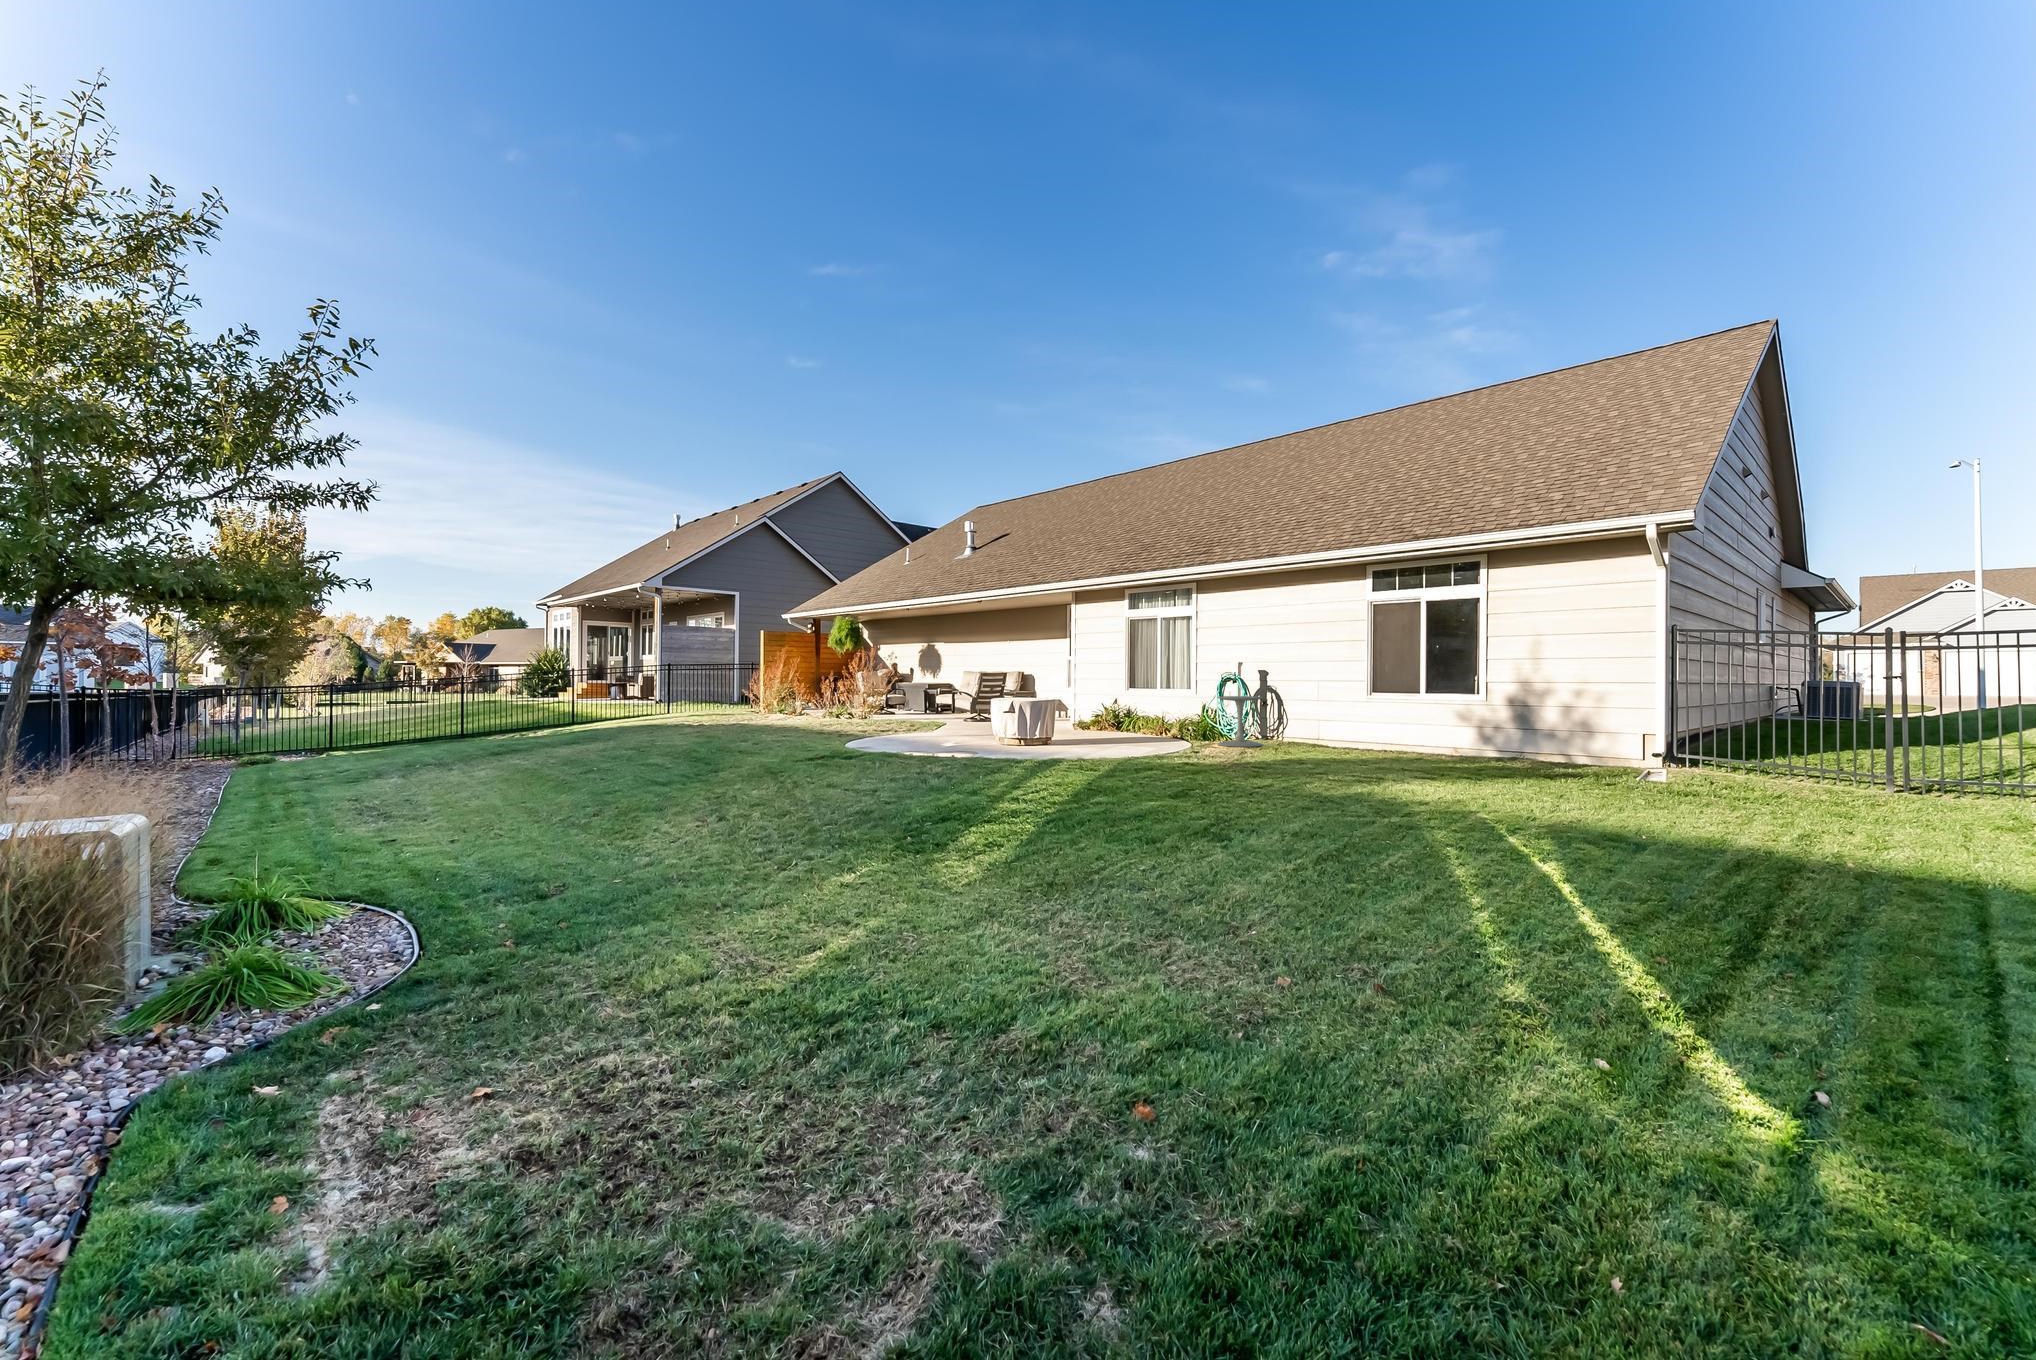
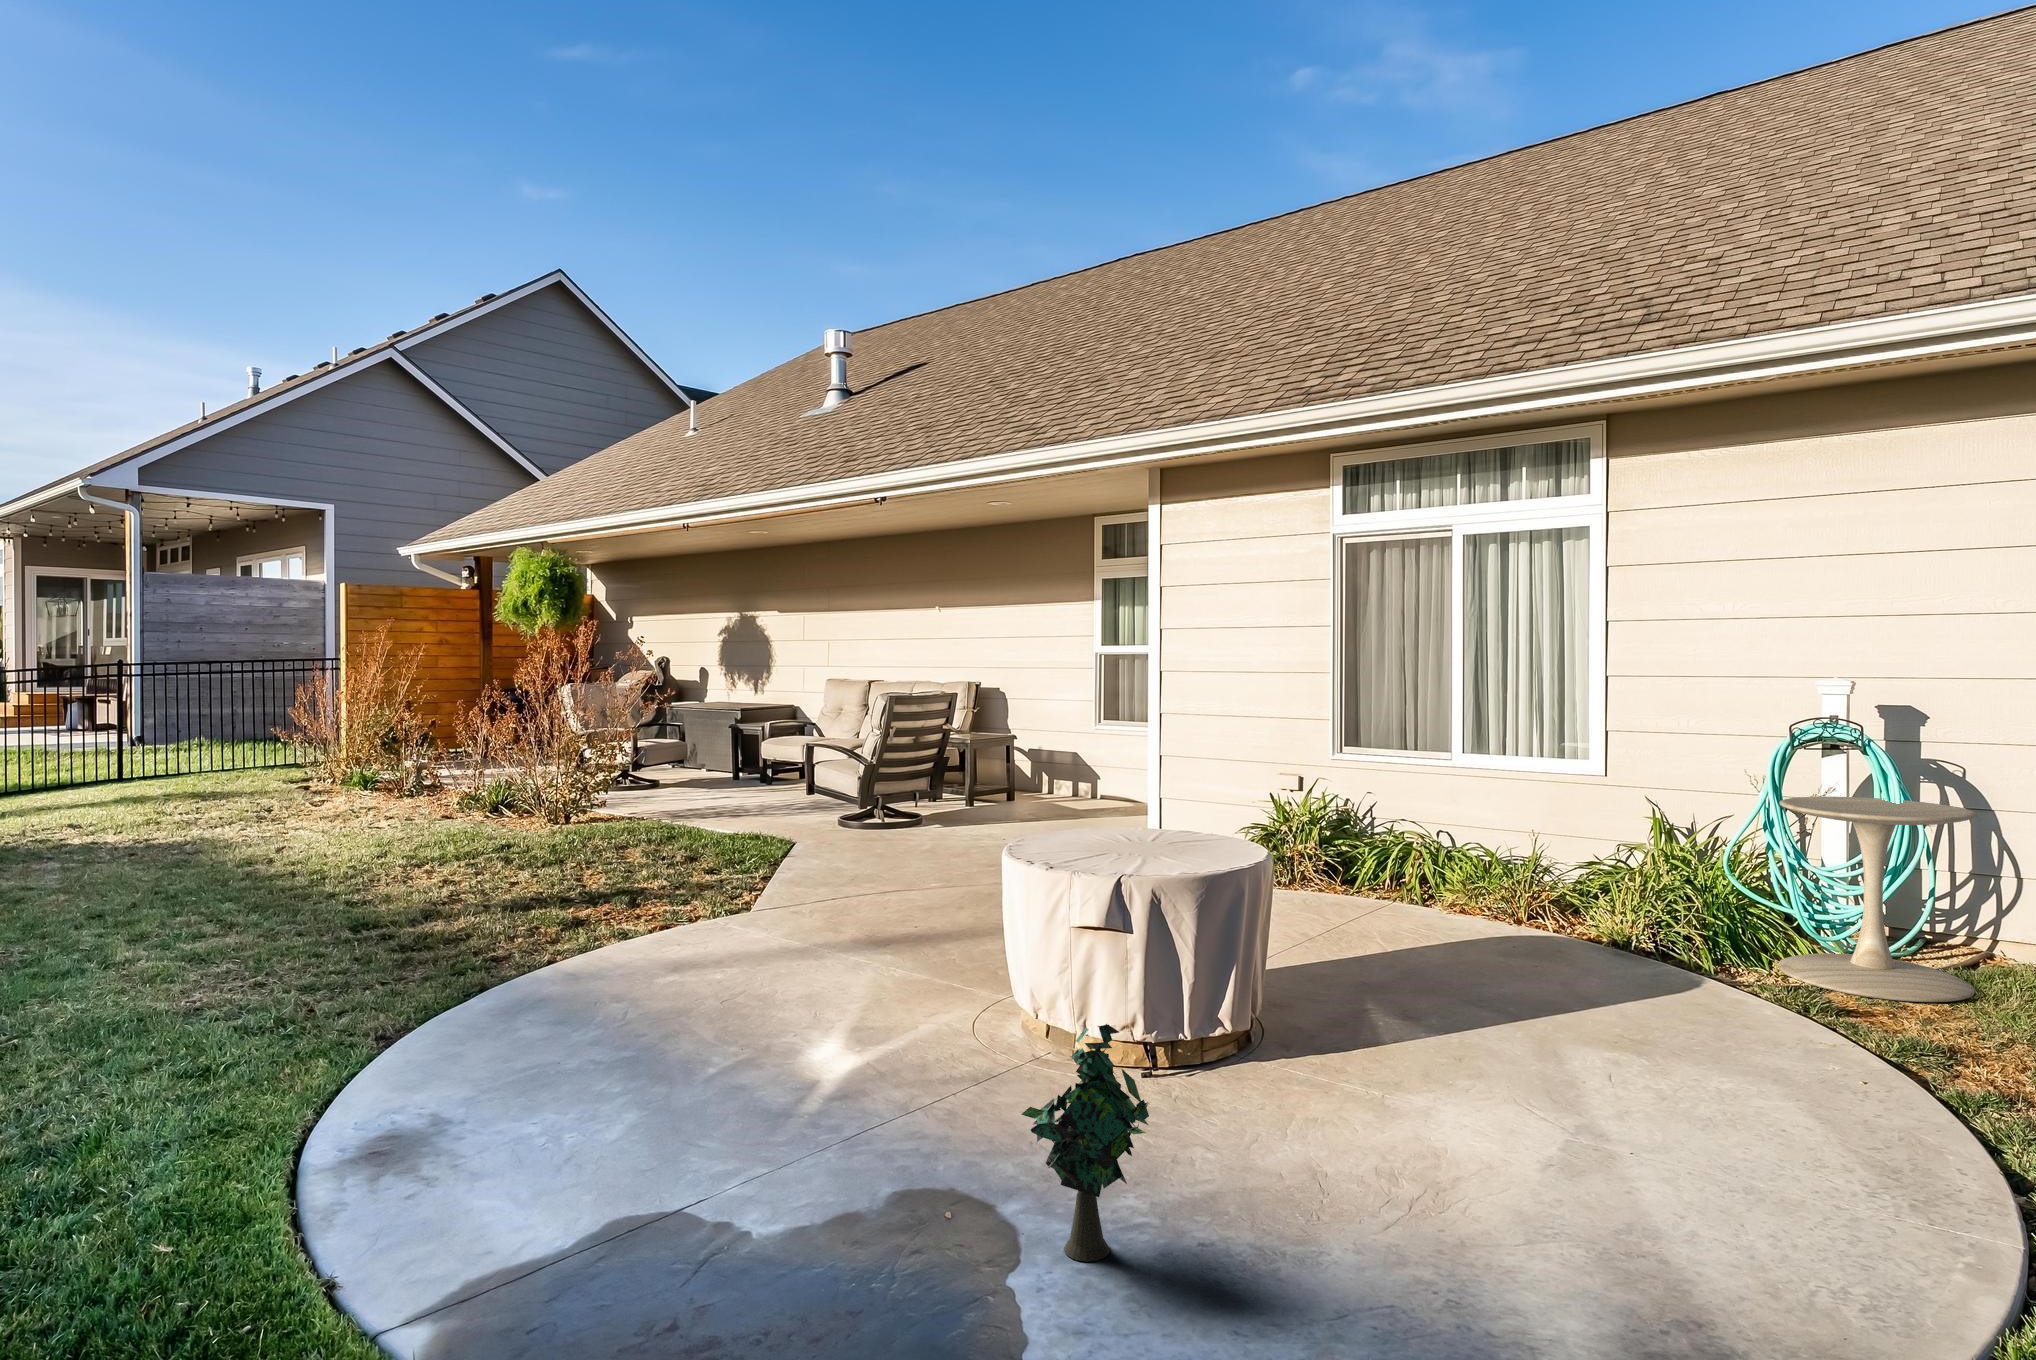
decorative plant: none [983,719,1006,759] -> present [1022,1024,1149,1261]

